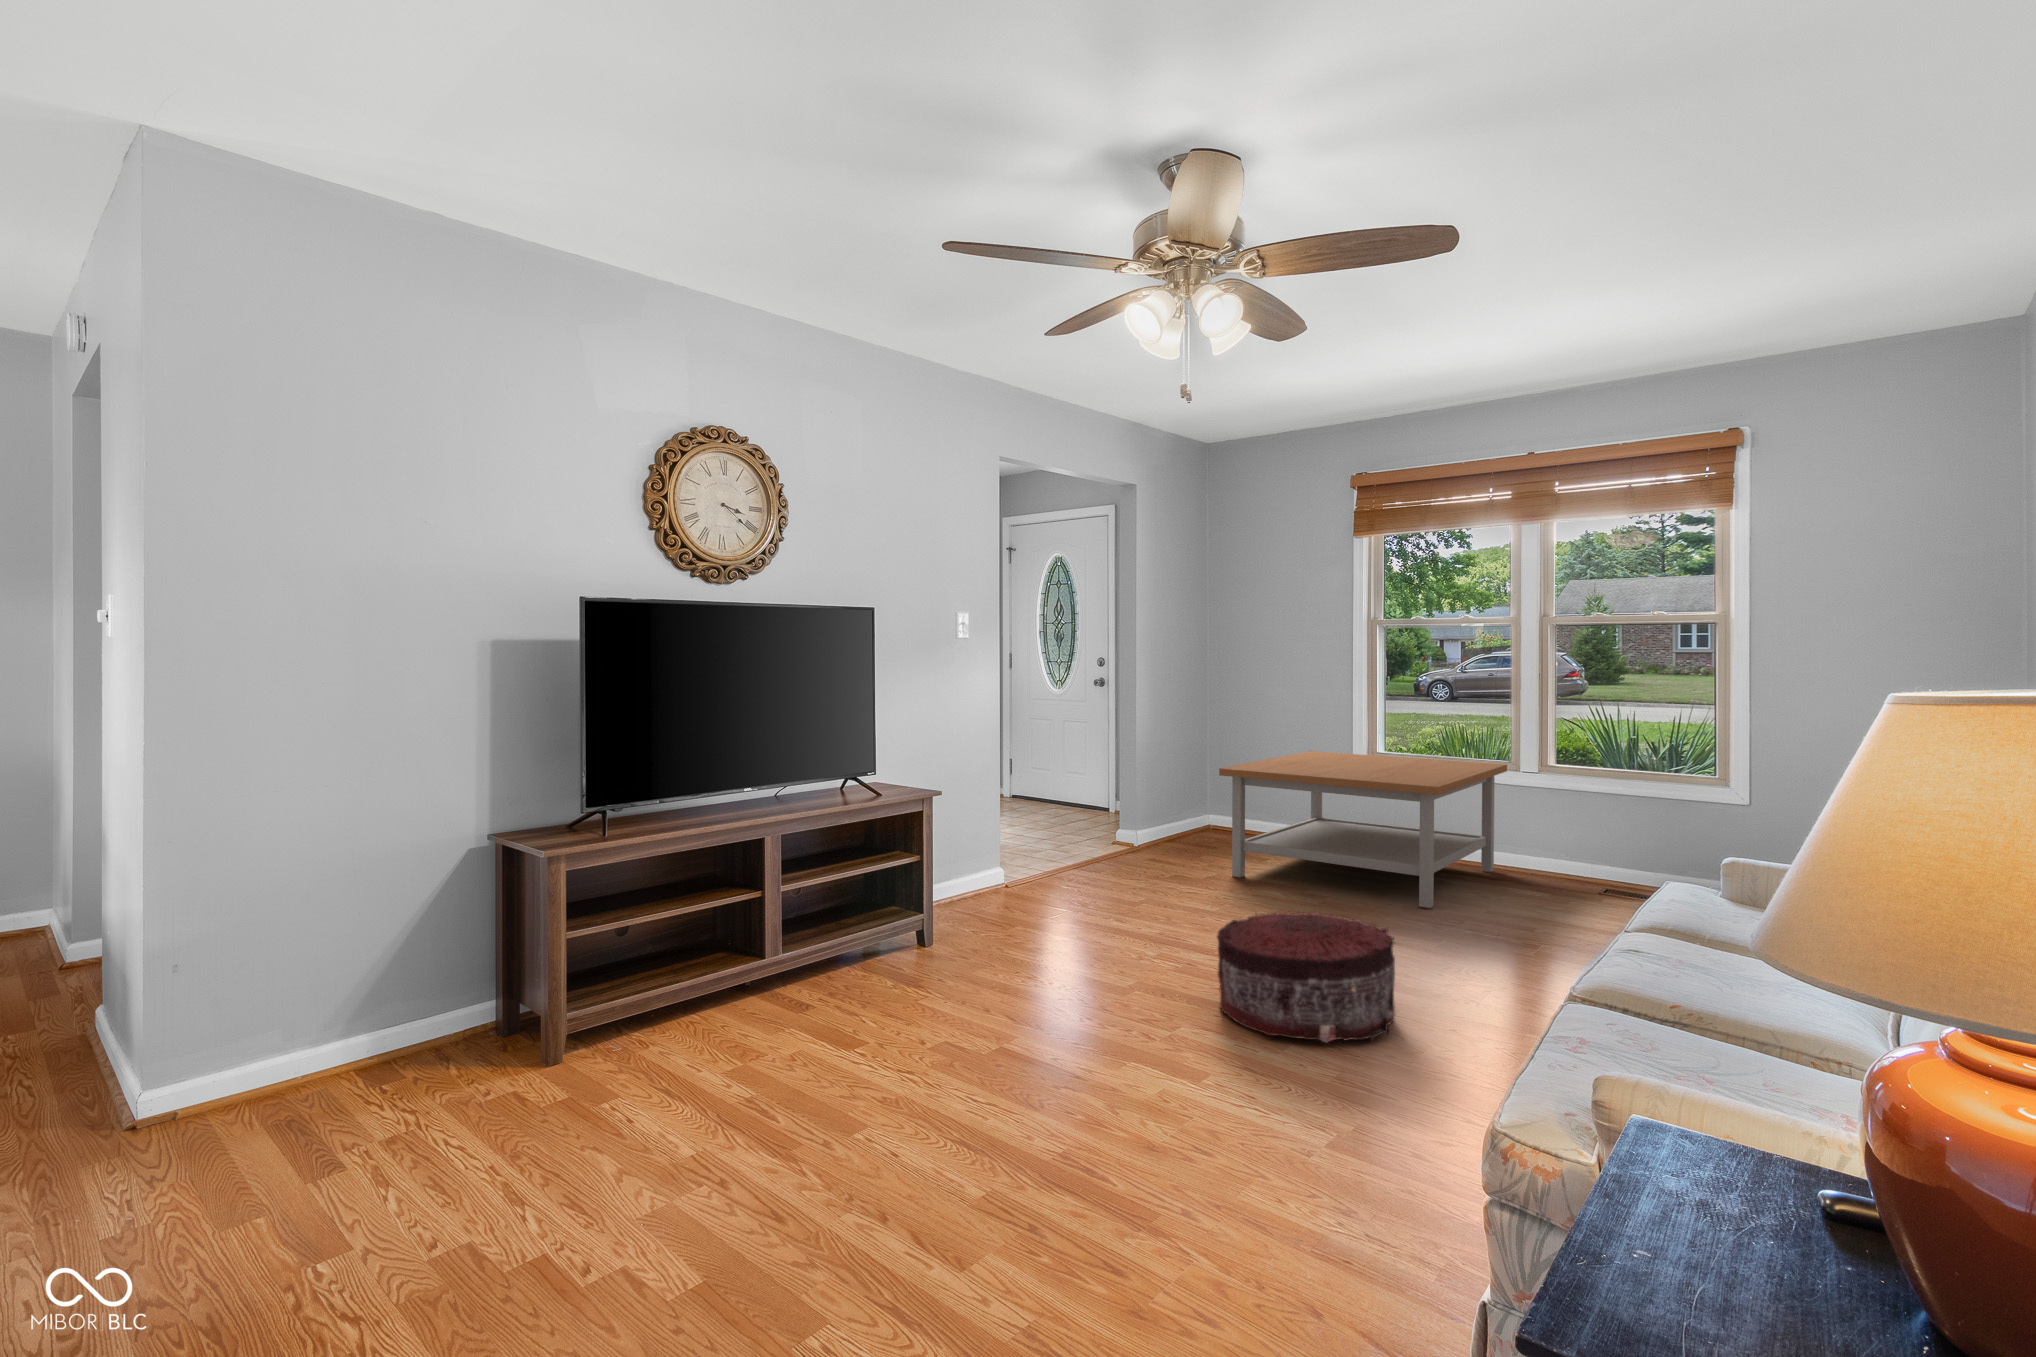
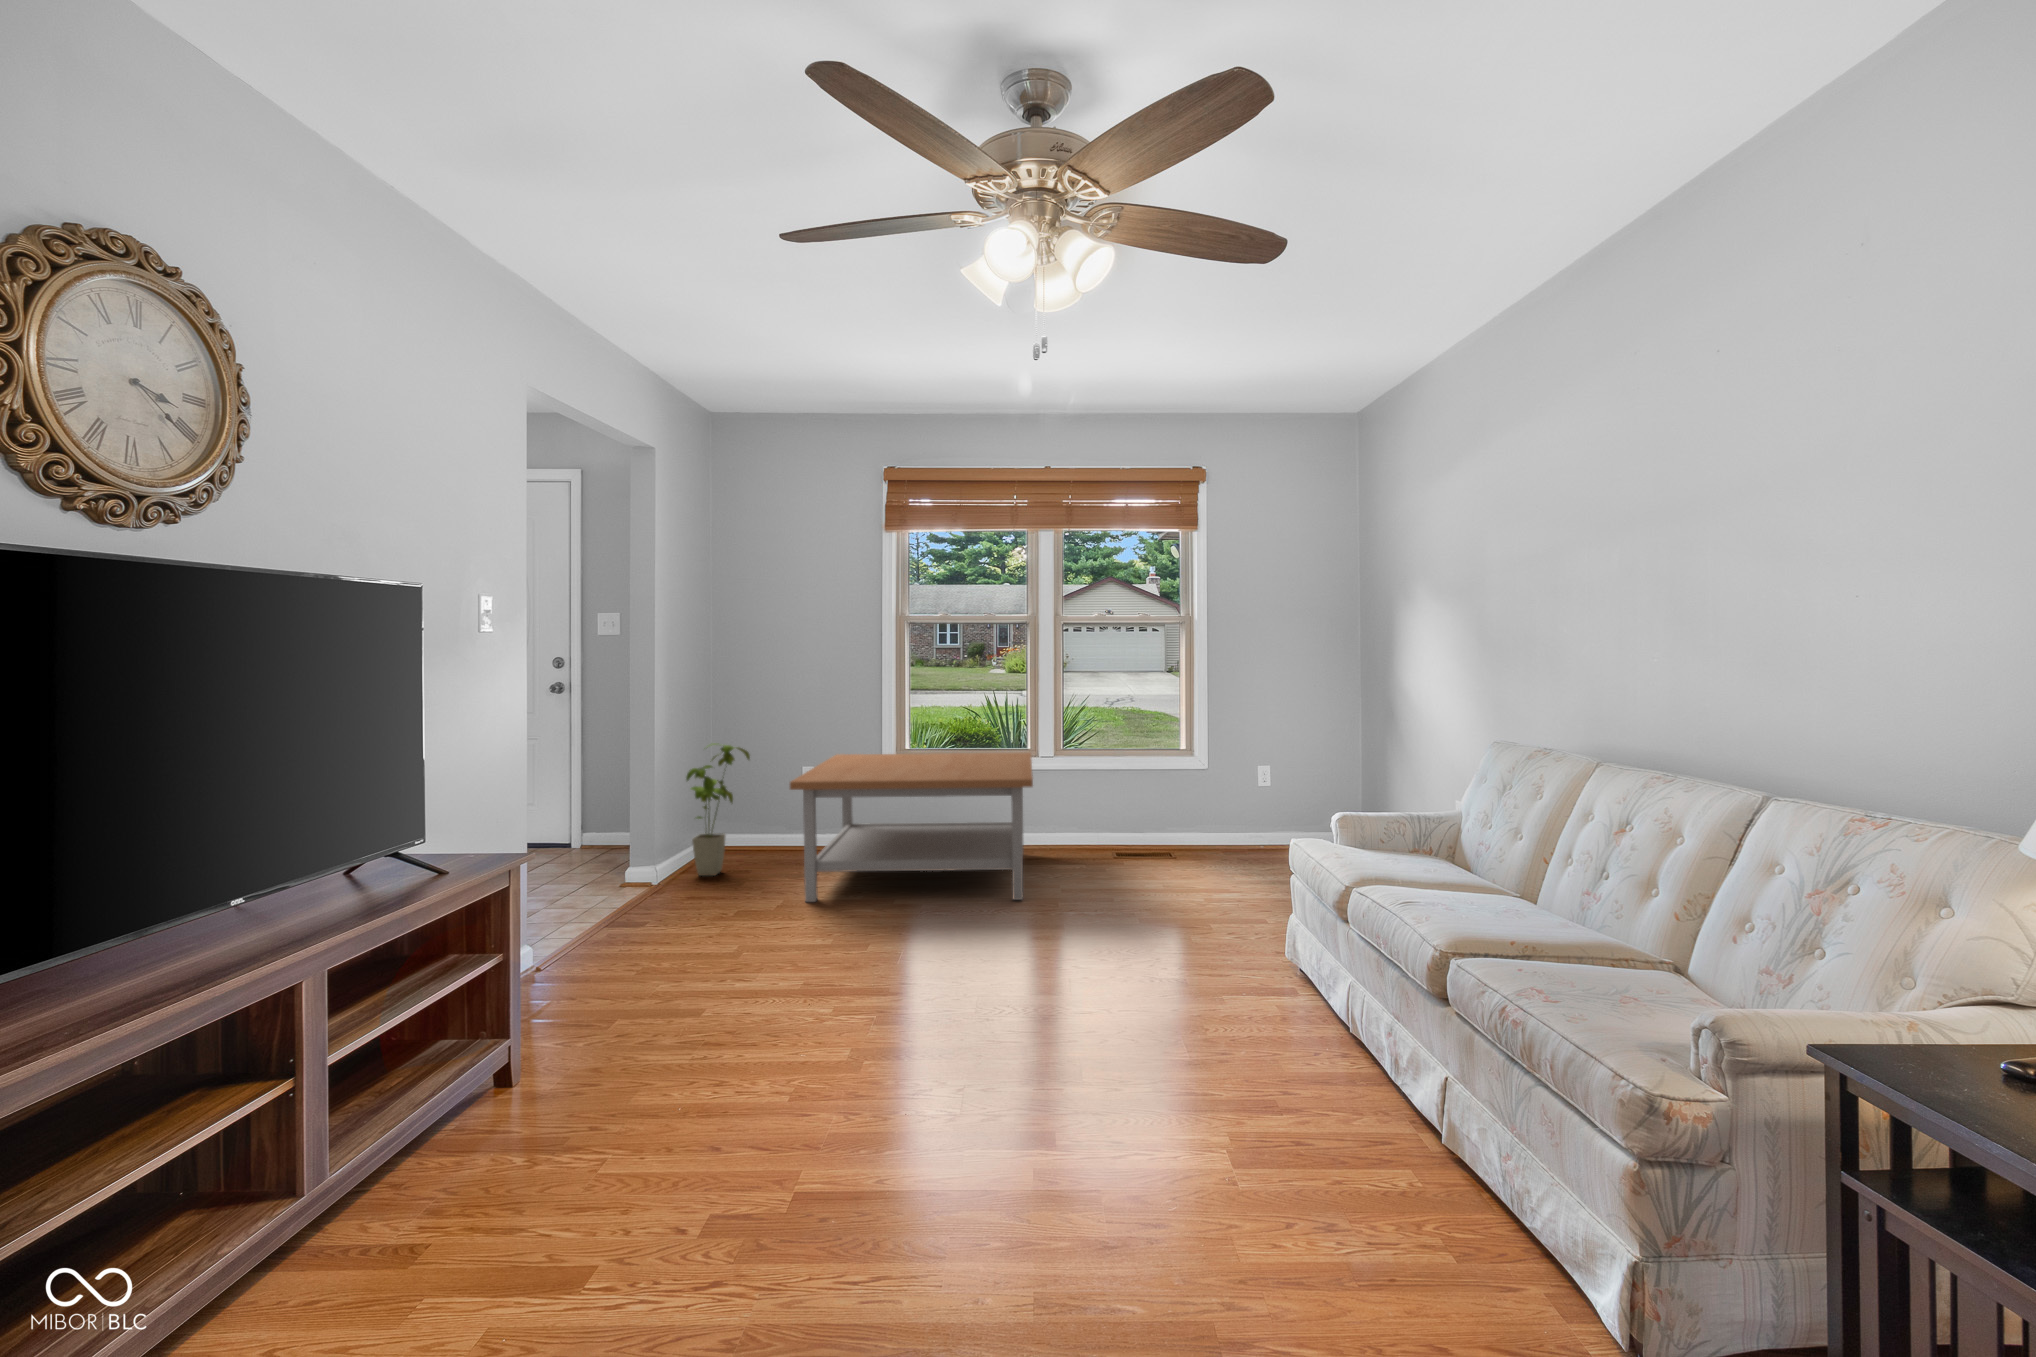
house plant: none [1164,732,1222,846] -> present [686,744,750,876]
pouf: present [1217,912,1395,1043] -> none [960,922,1160,1075]

